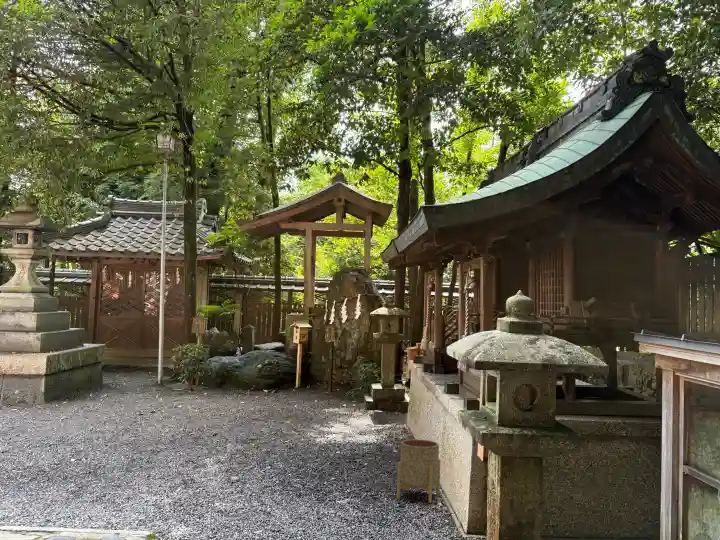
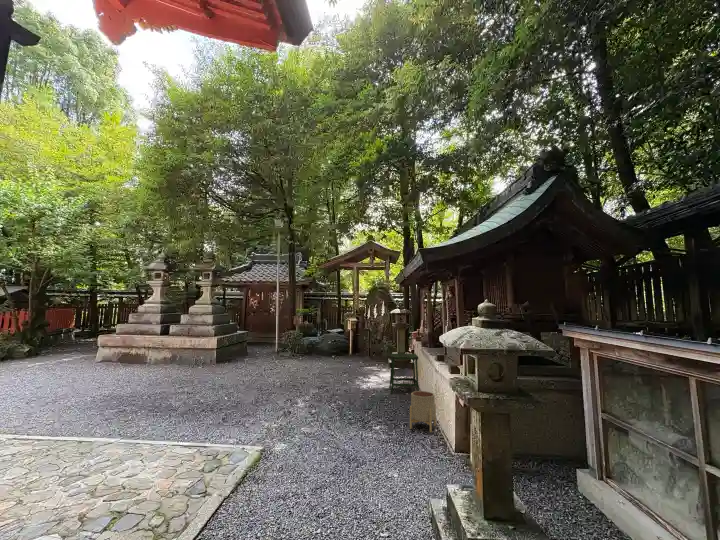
stool: none [365,383,417,453] -> present [390,353,419,394]

